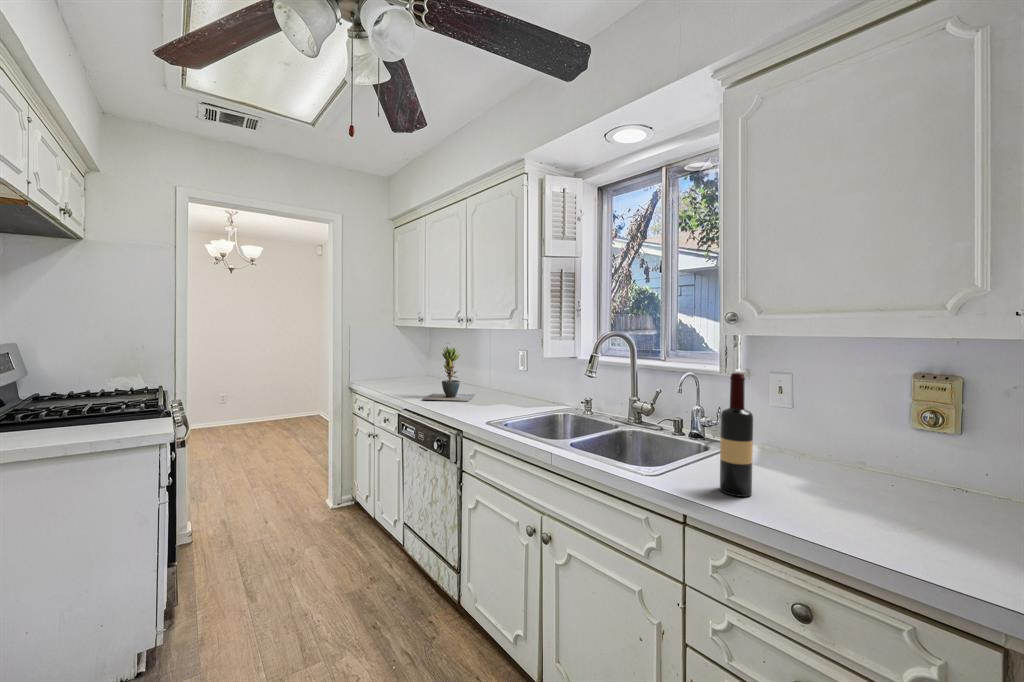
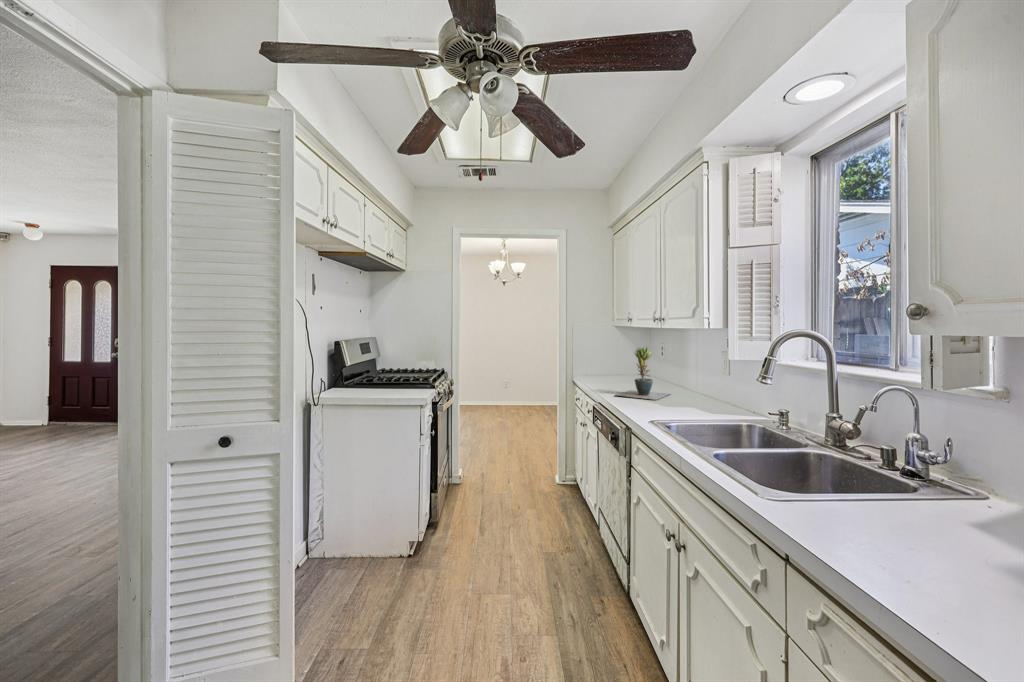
wine bottle: present [720,373,753,497] -> none [856,392,909,562]

